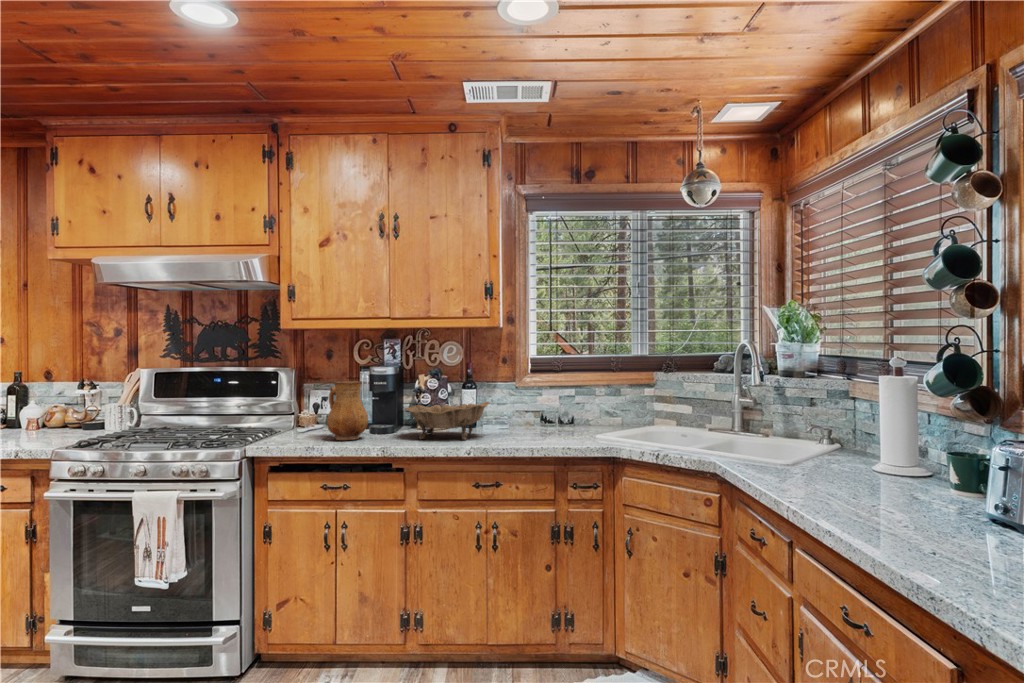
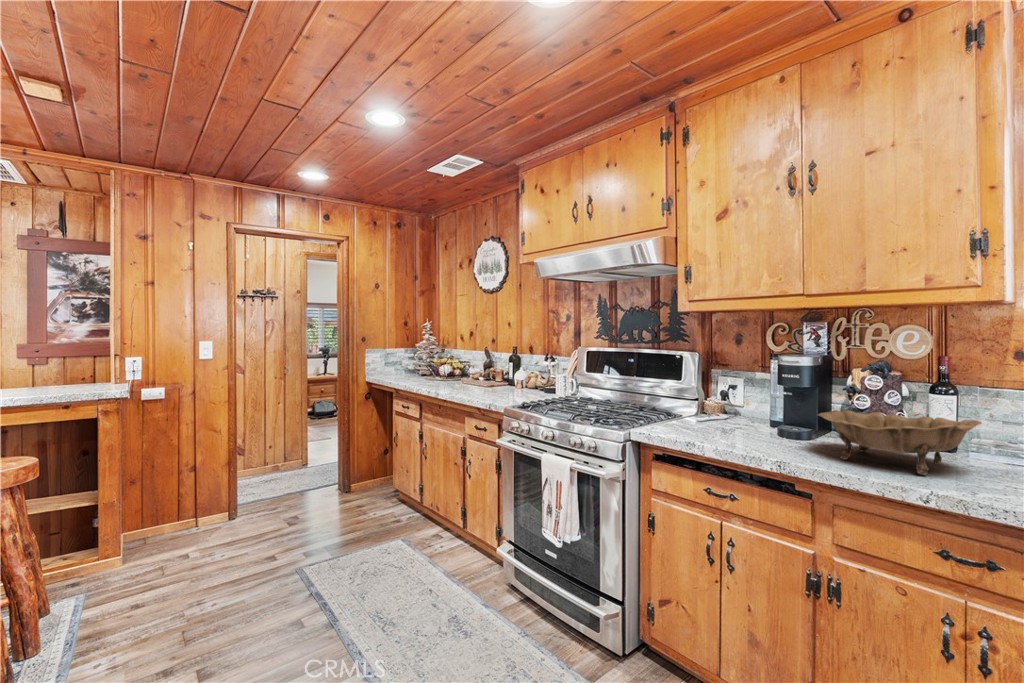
ceramic pitcher: present [327,381,368,440] -> none [715,372,768,443]

